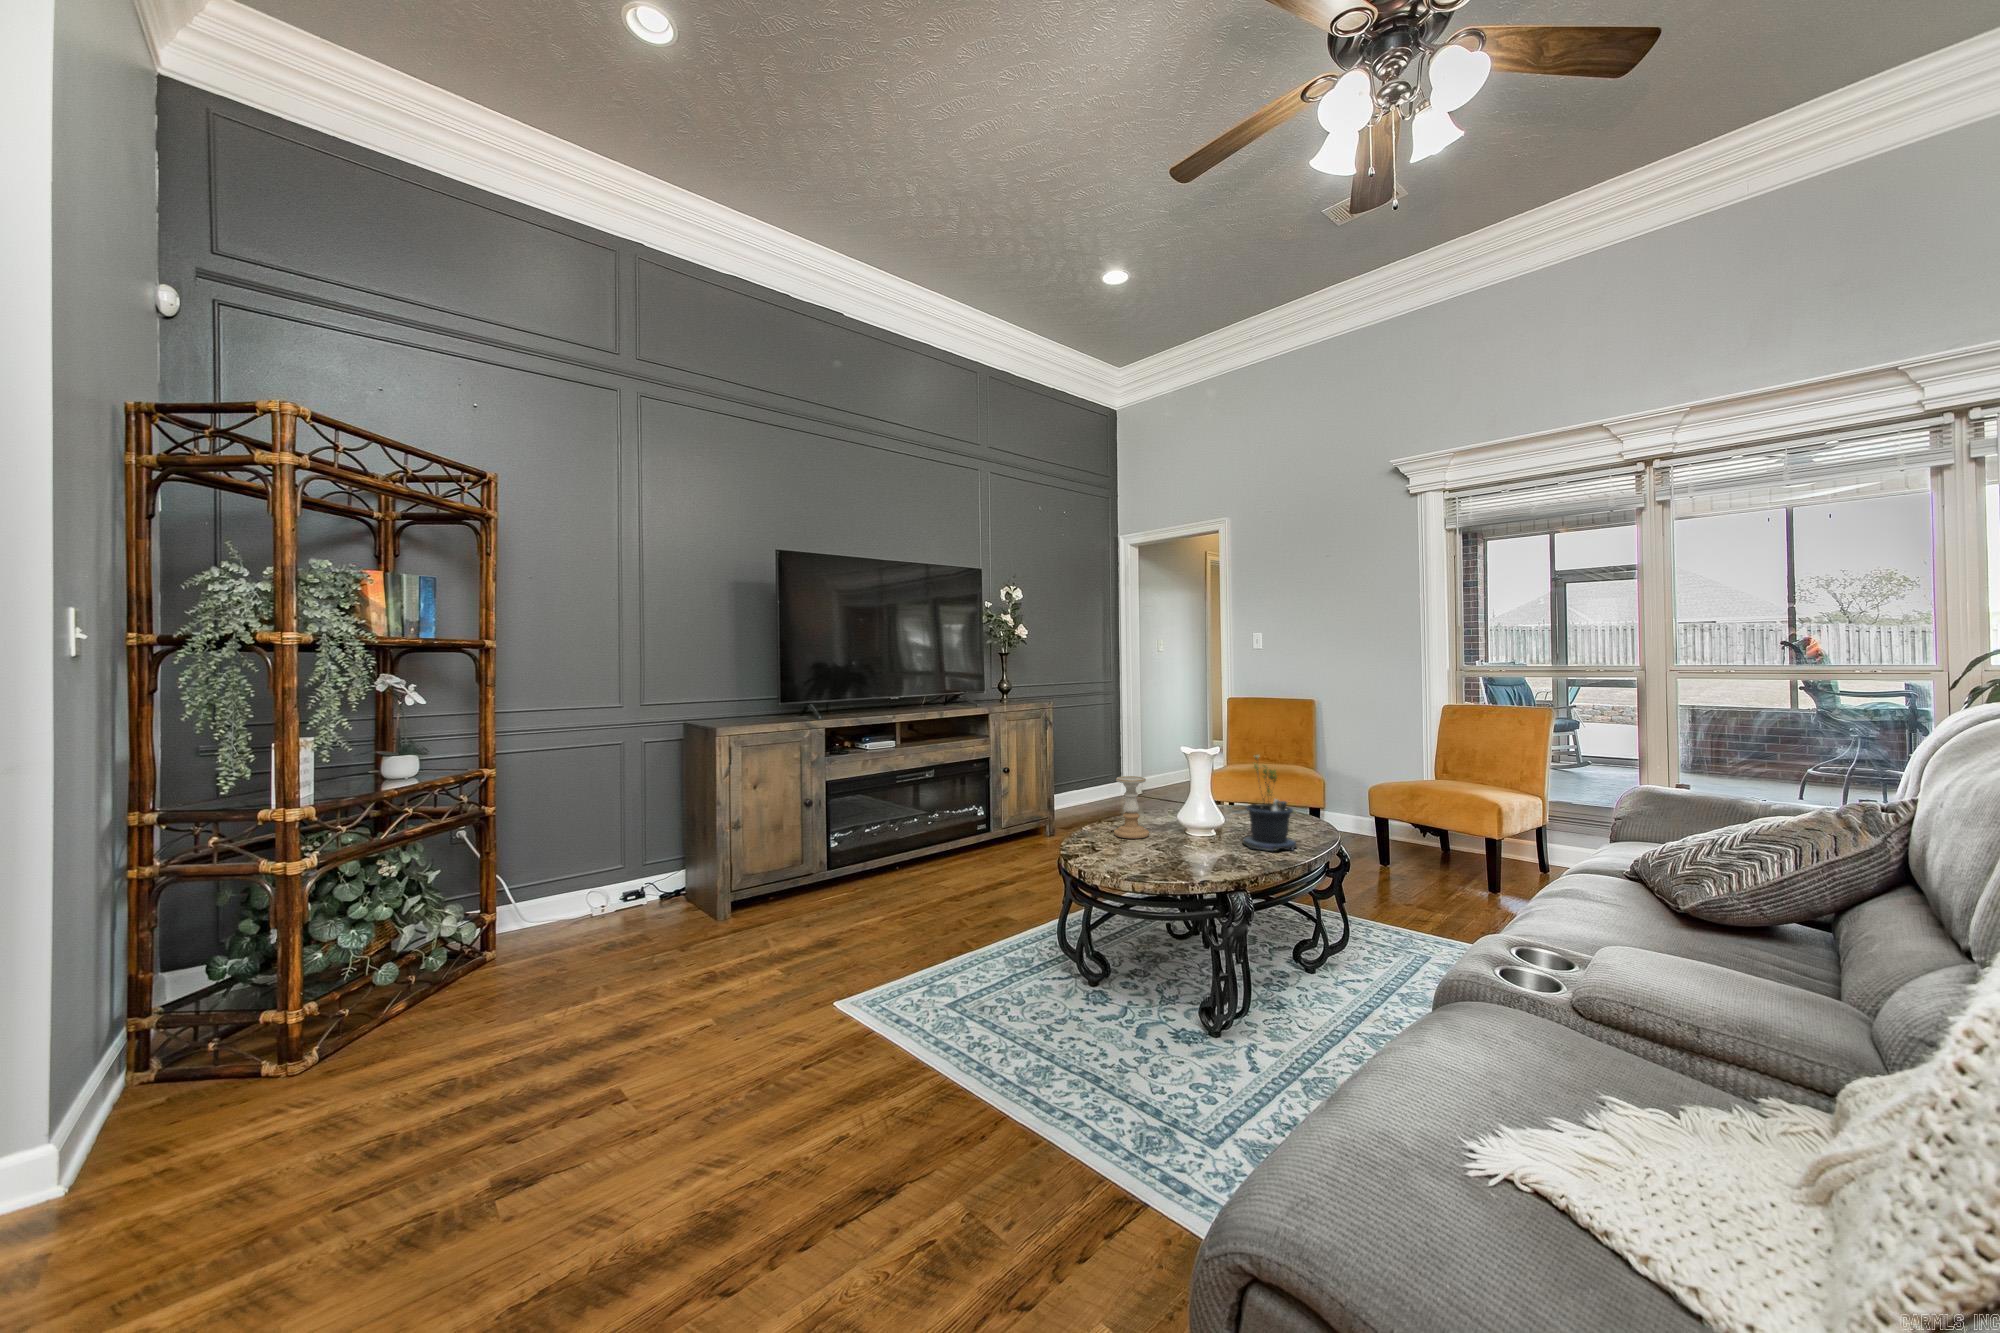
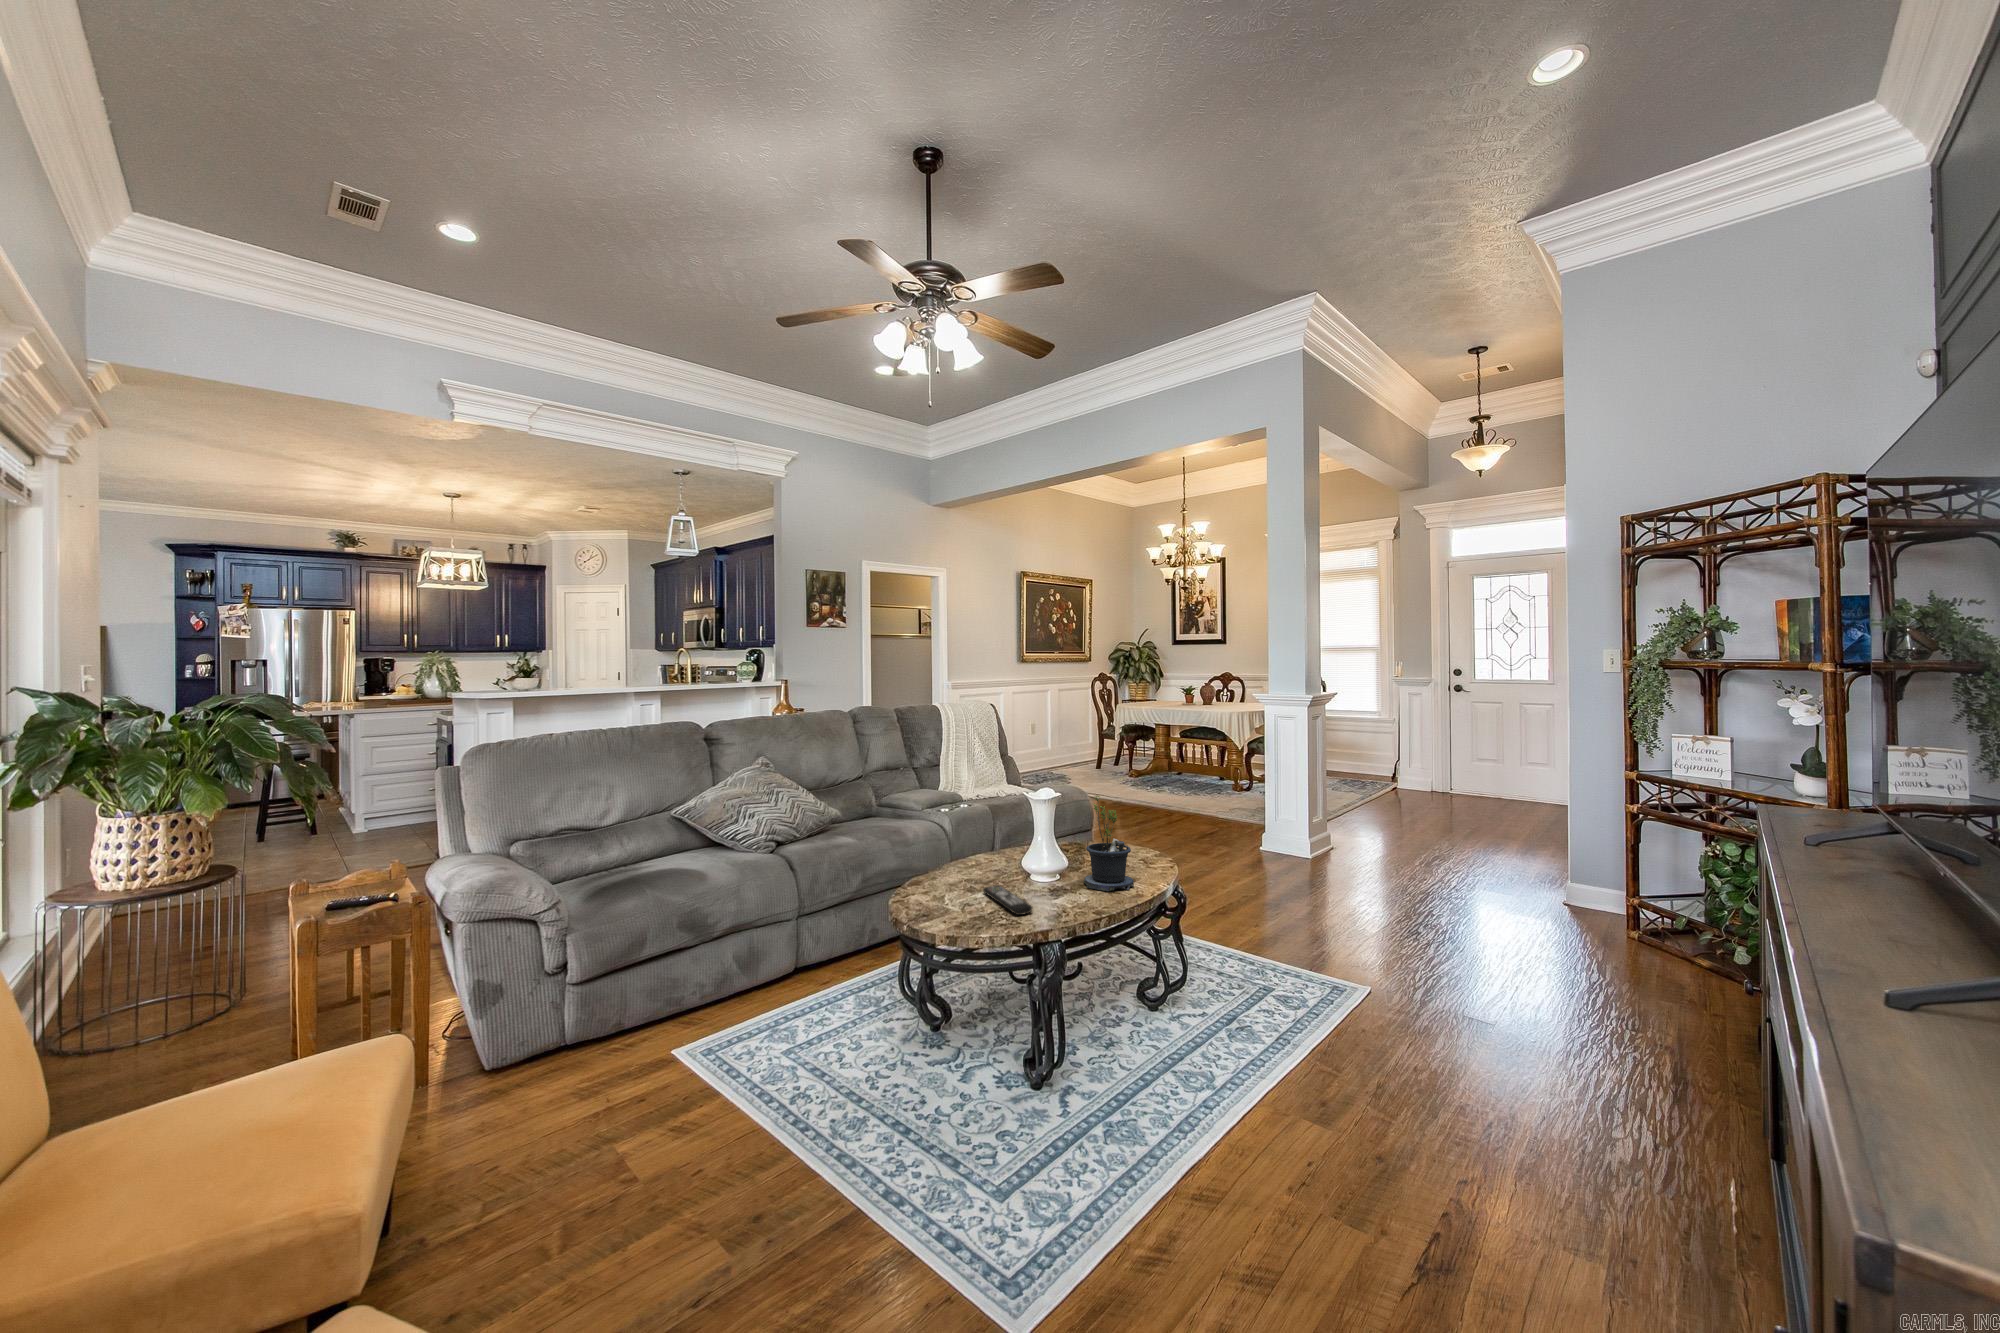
candle holder: present [1114,776,1149,839] -> none [964,815,998,878]
remote control: none [1142,844,1203,870] -> present [983,885,1032,915]

